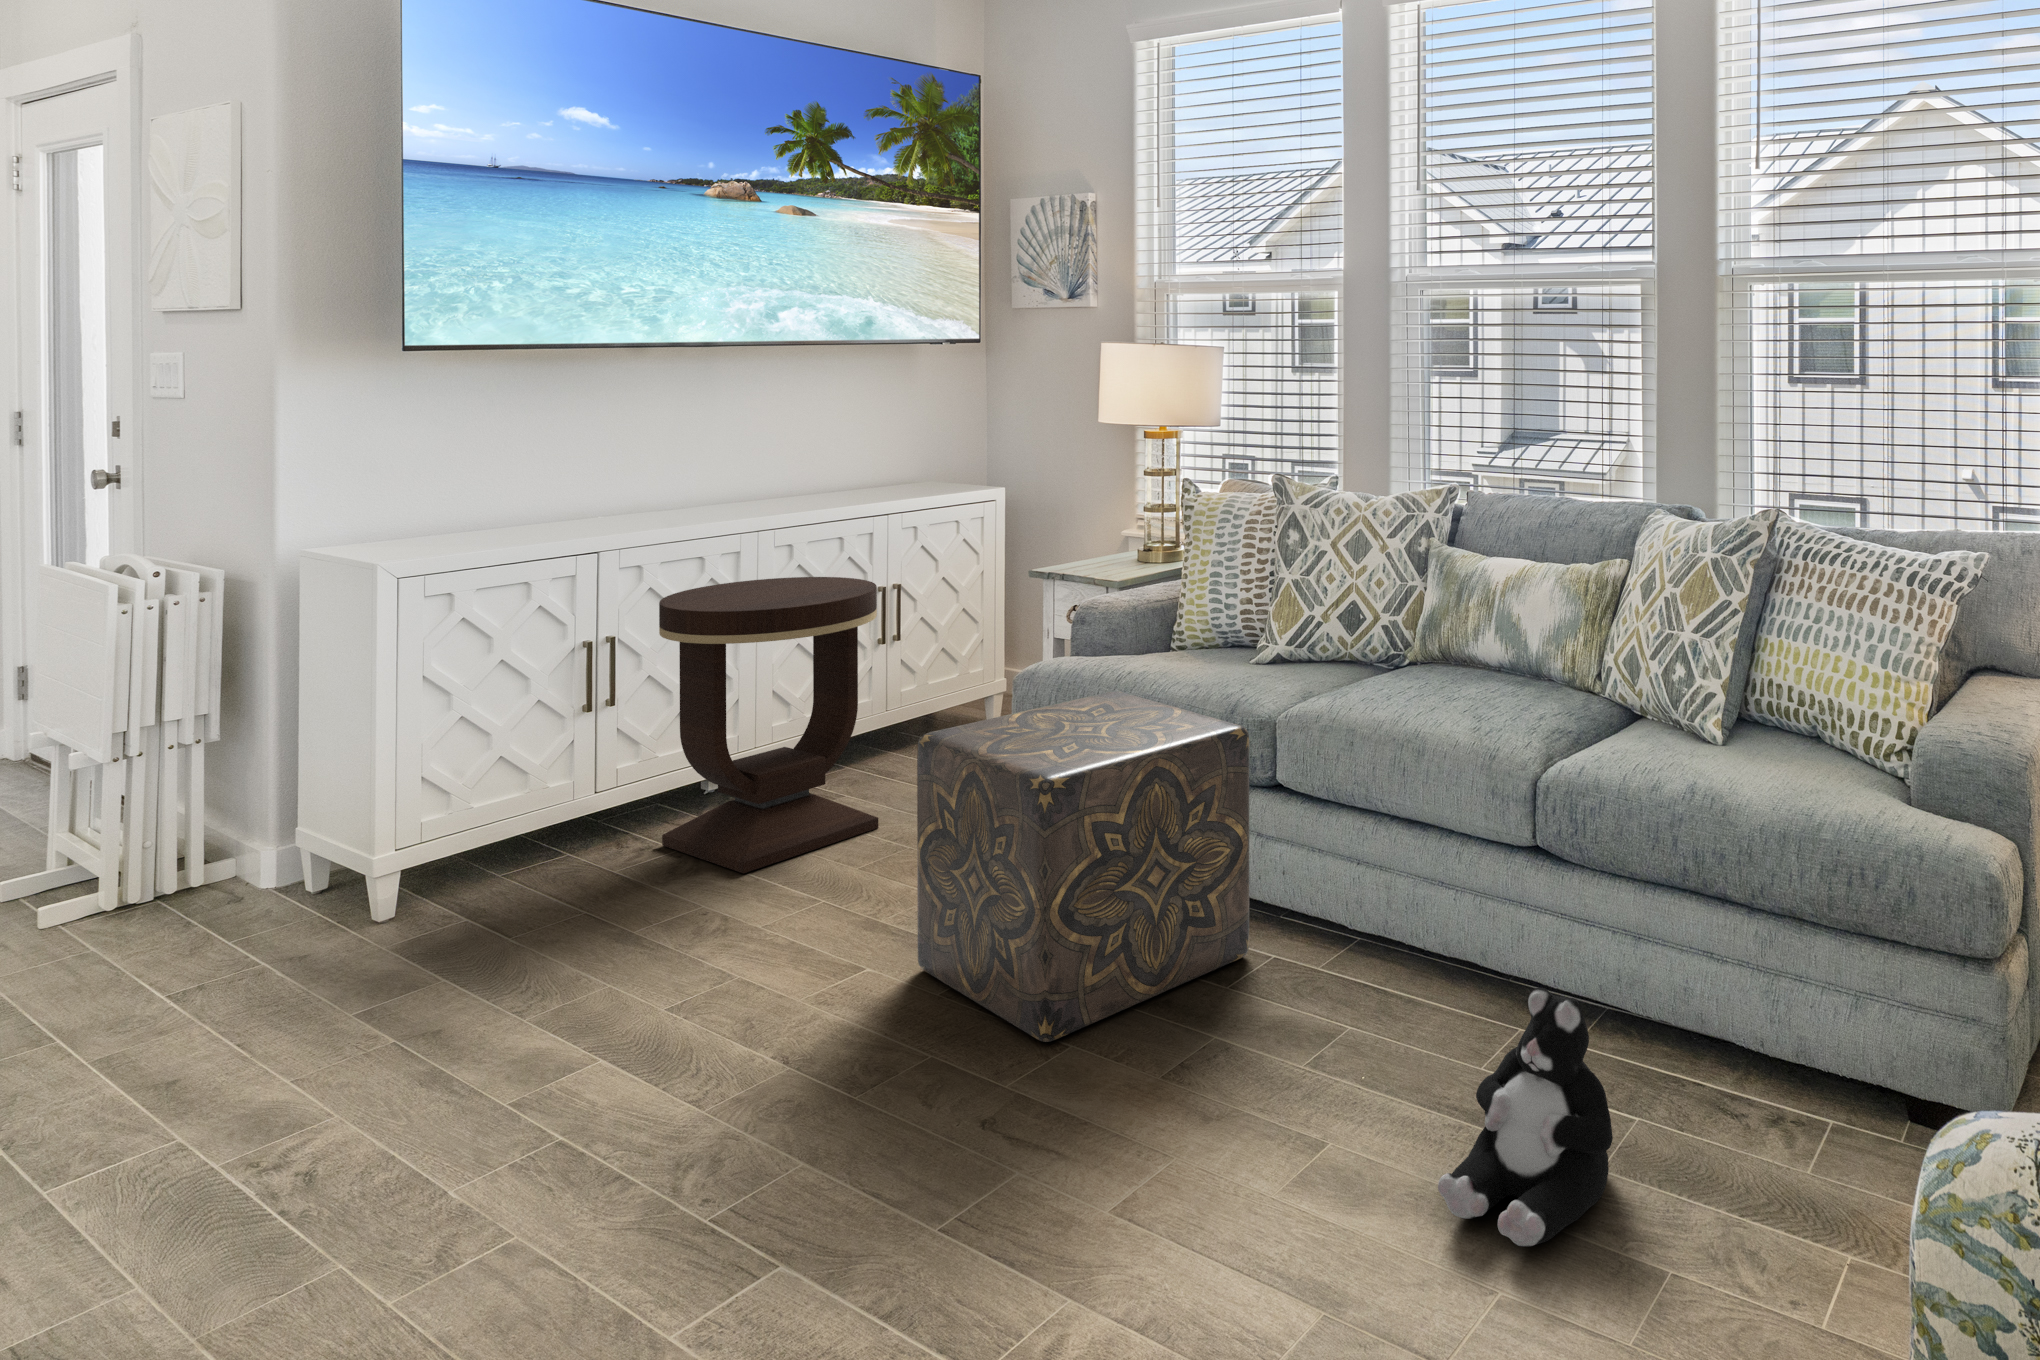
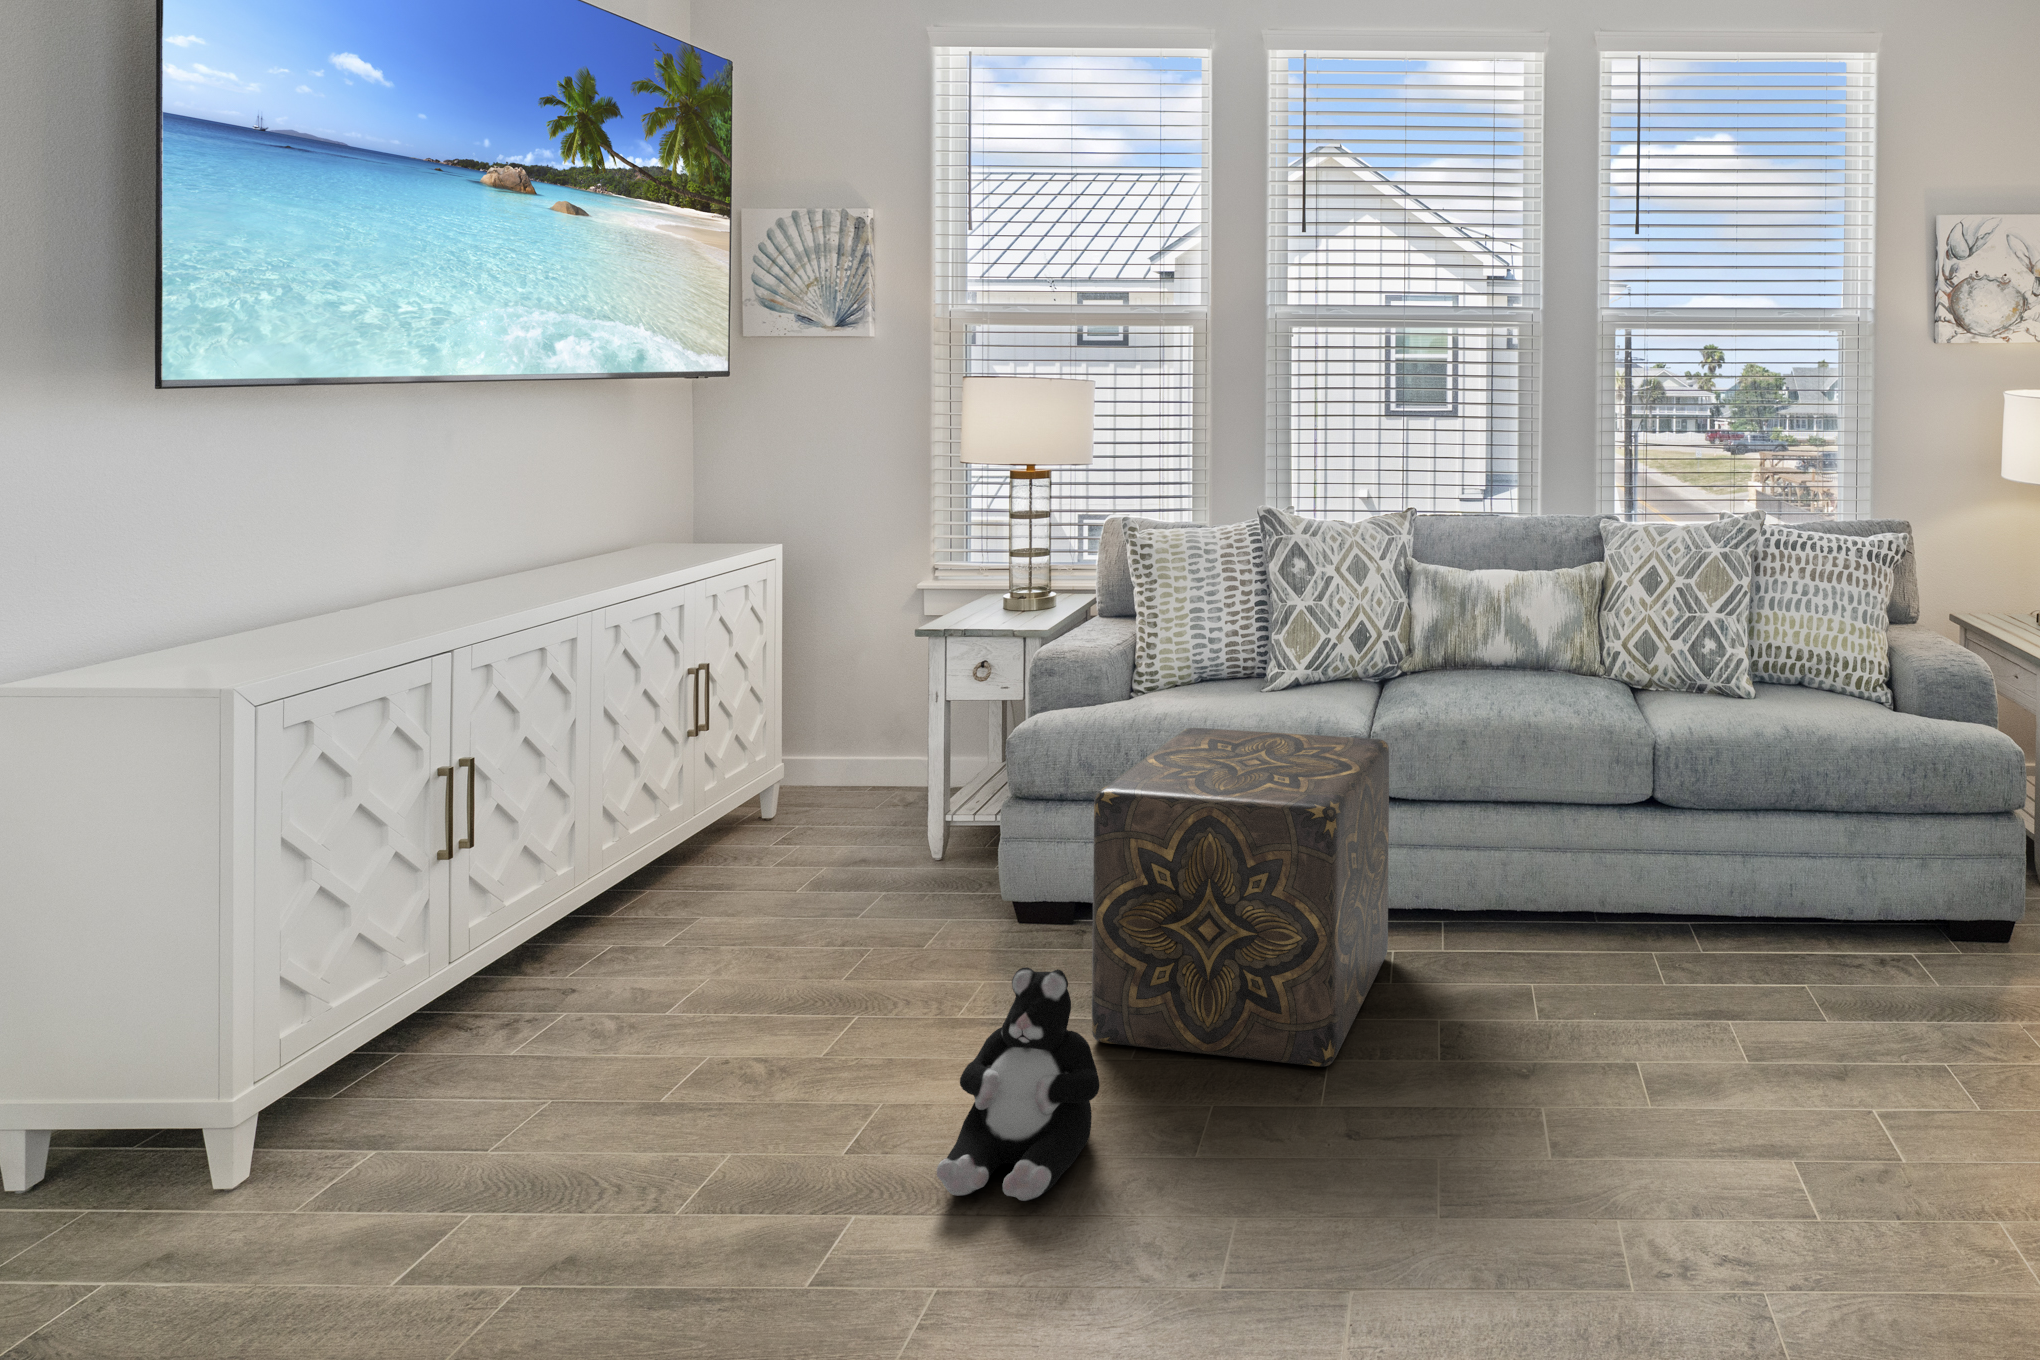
side table: present [659,577,878,873] -> none [539,648,812,1008]
plush toy: present [1438,988,1613,1247] -> present [937,967,1099,1201]

